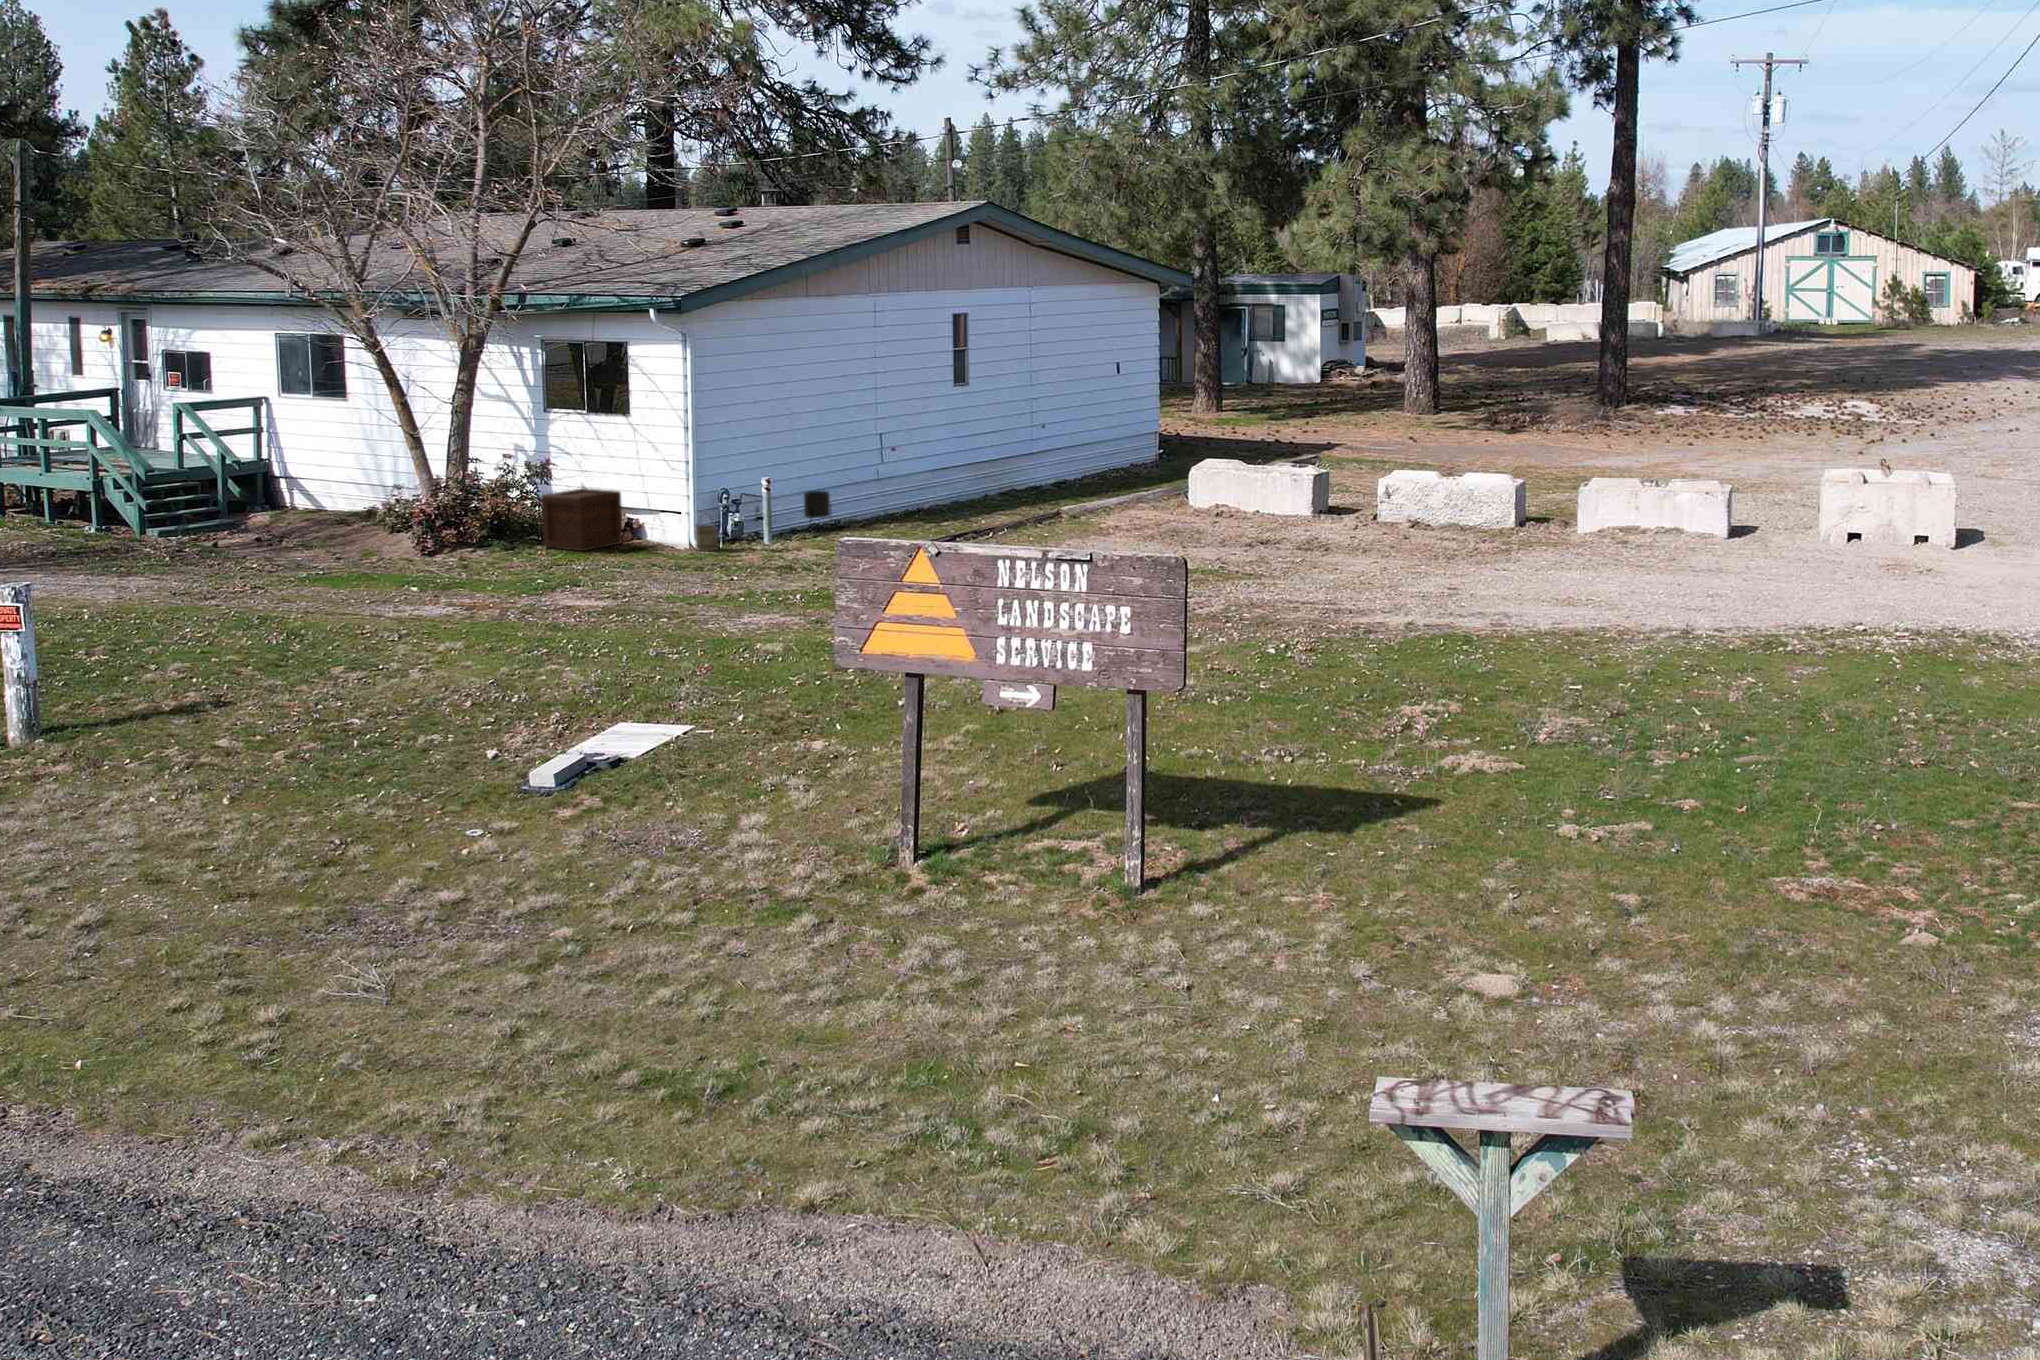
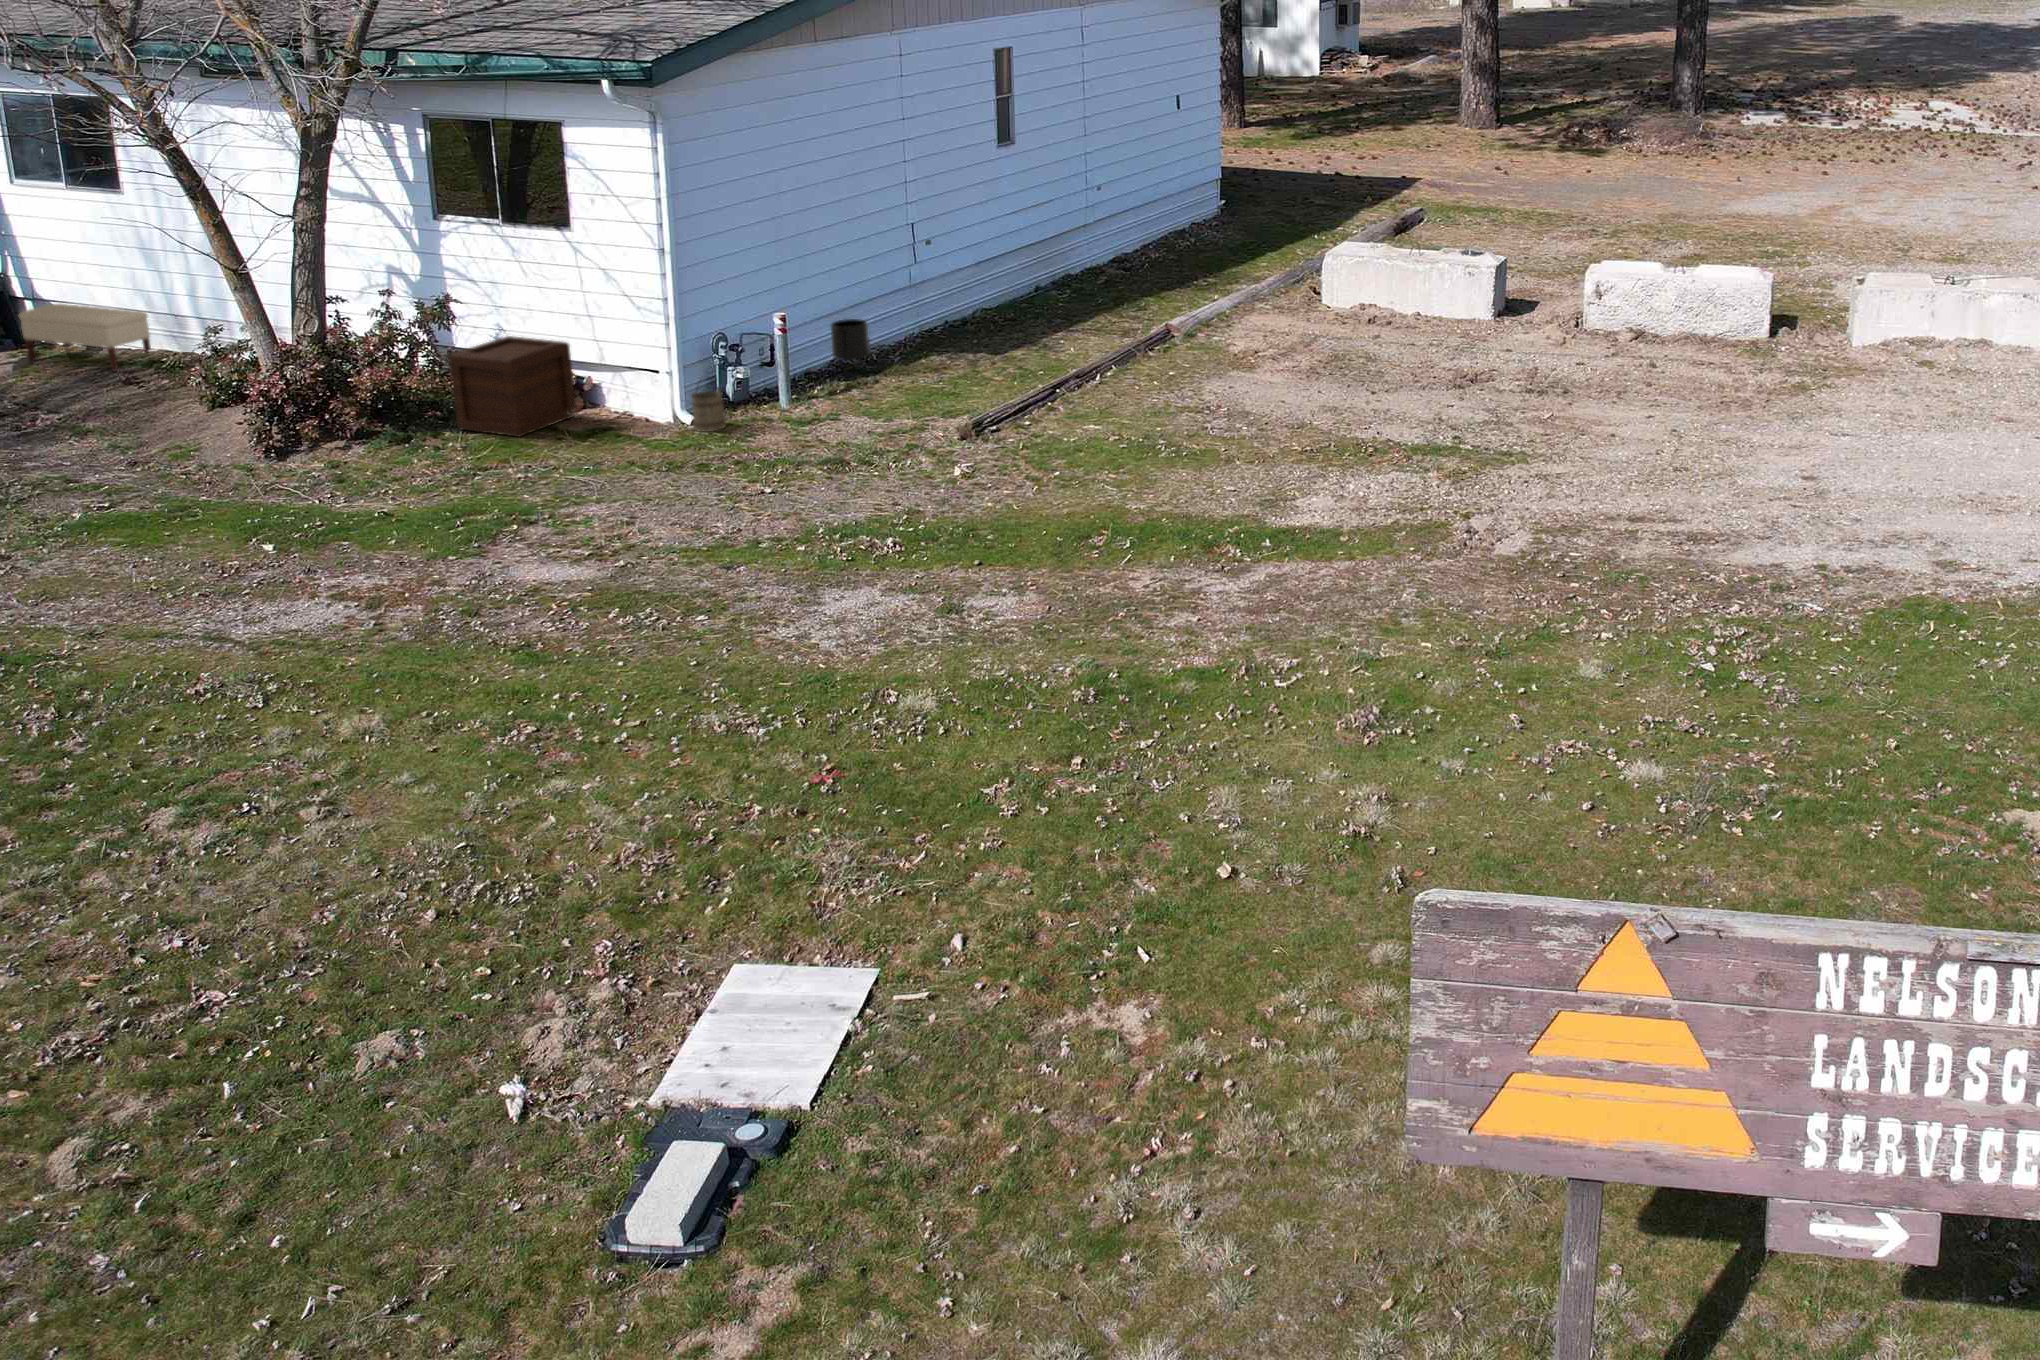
bench: none [278,478,359,522] -> present [19,304,151,372]

